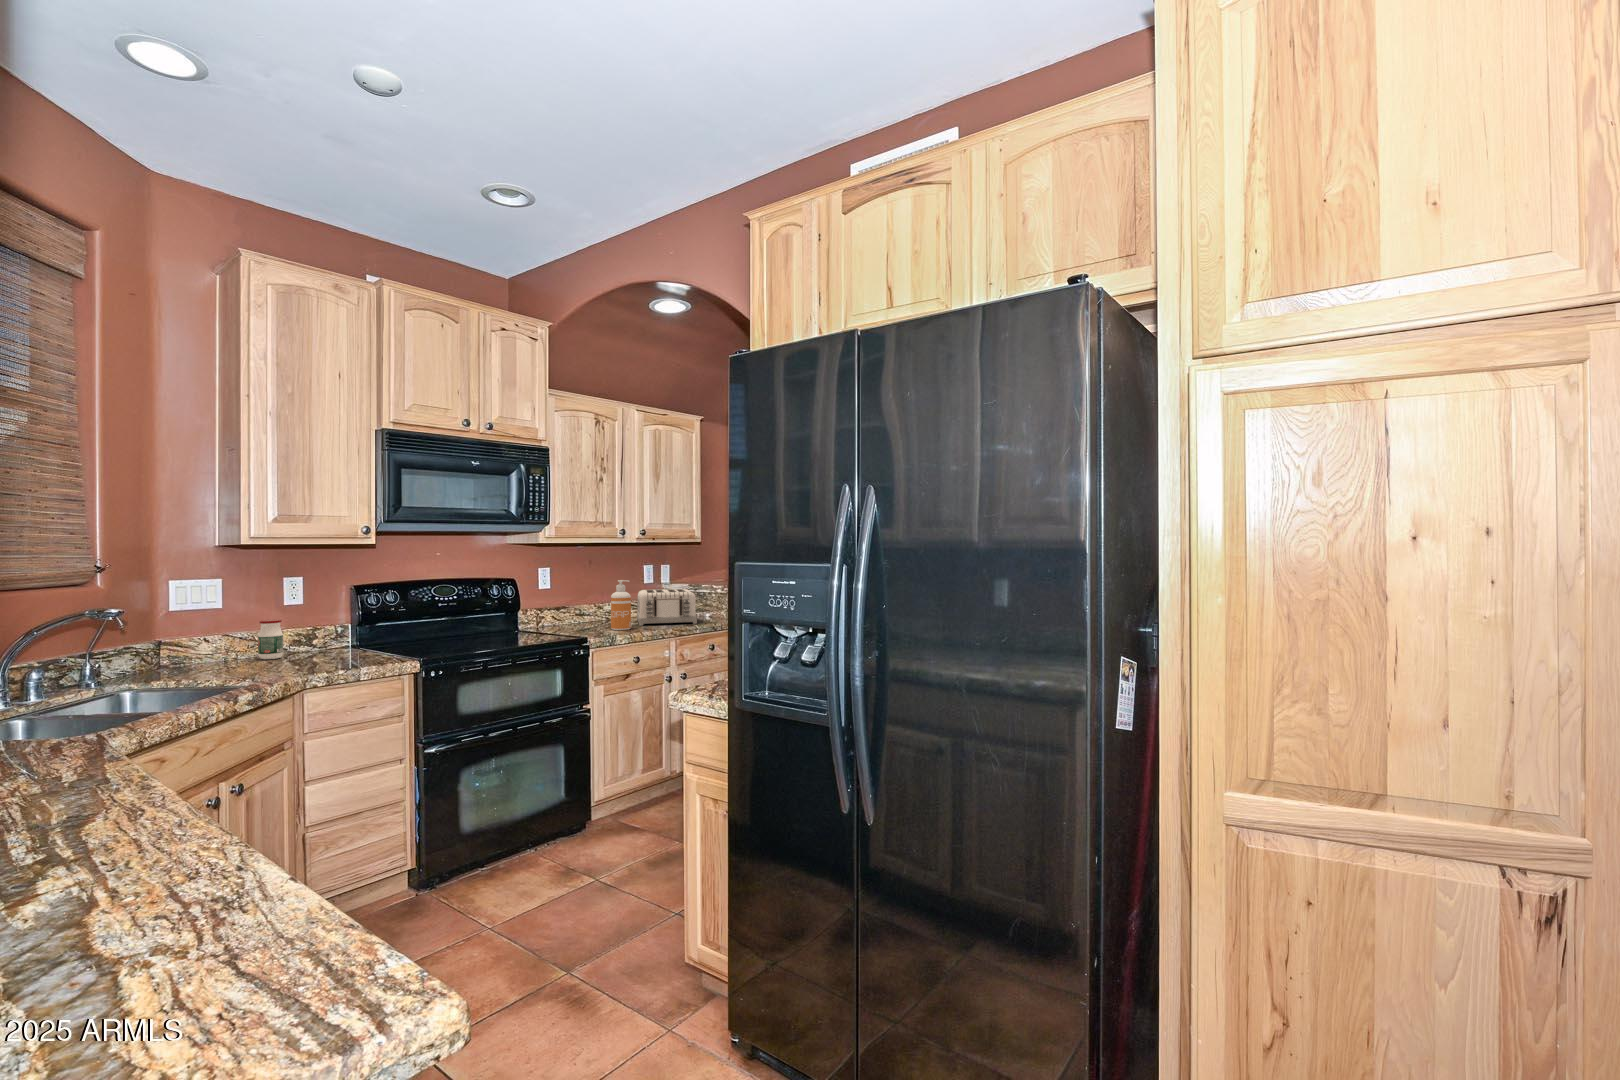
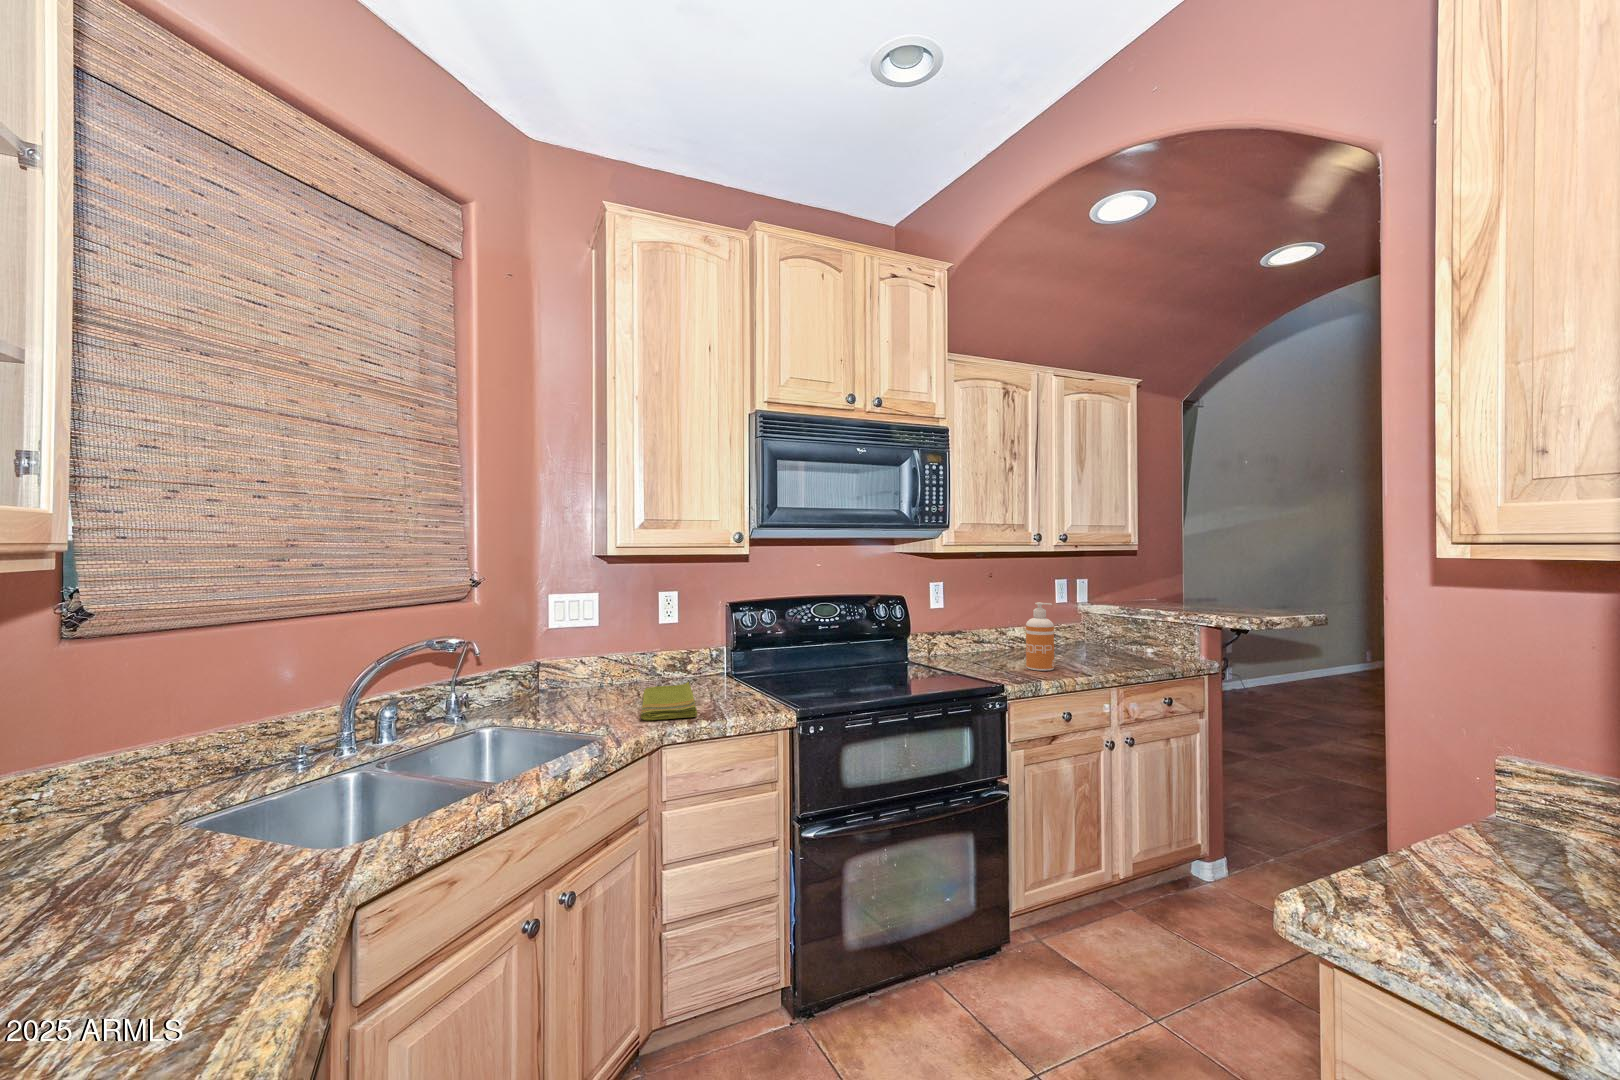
toaster: present [637,589,697,626] -> none [1050,613,1145,666]
jar: present [258,619,283,659] -> none [631,641,655,689]
dish towel: none [275,650,334,673] -> present [641,682,697,720]

